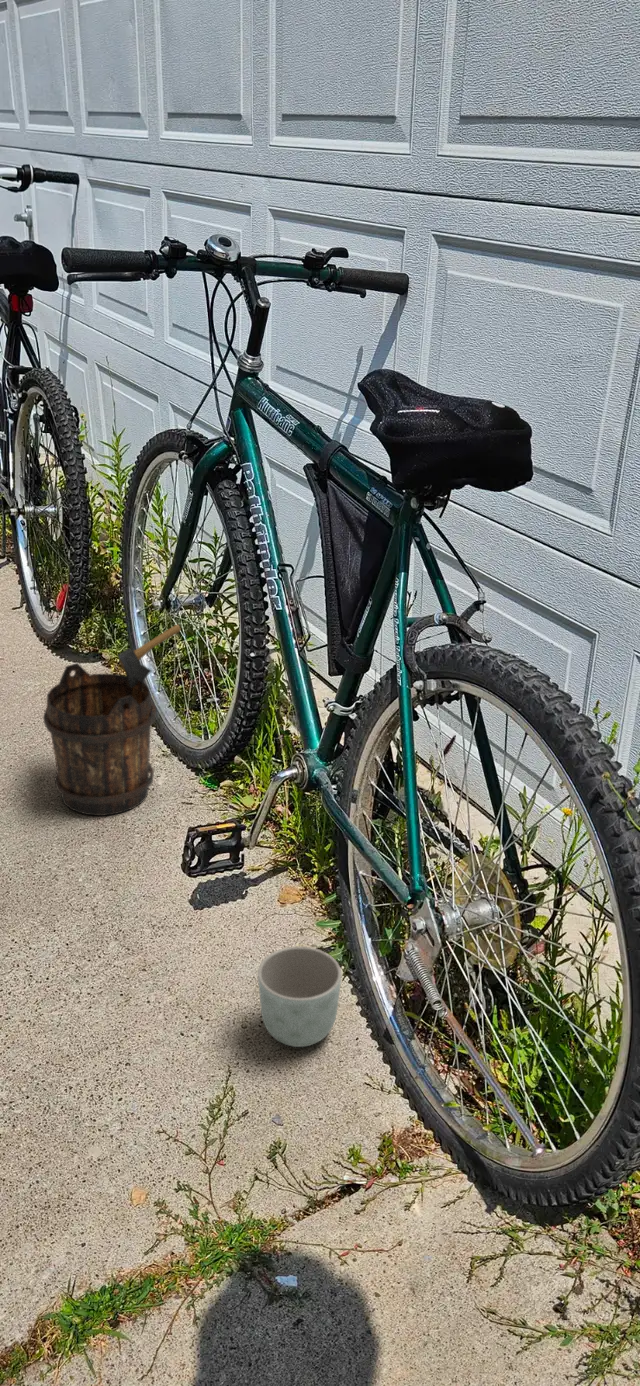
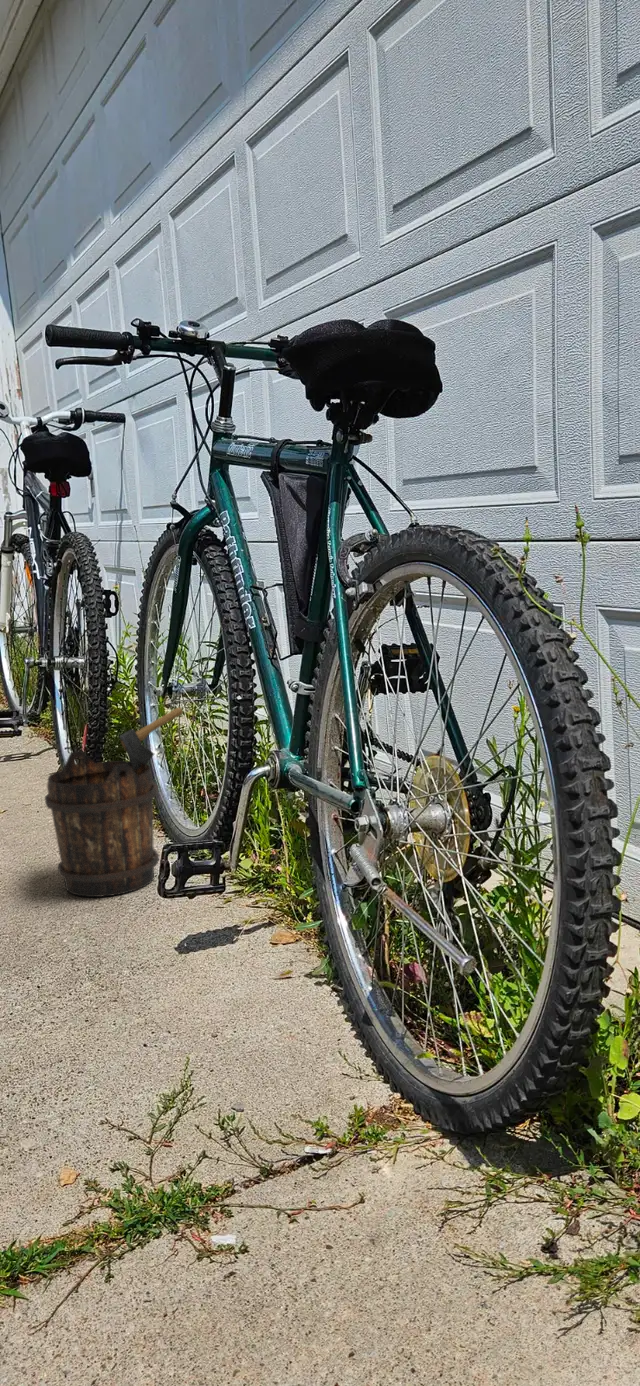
planter: present [258,946,342,1047] -> none [224,942,315,1047]

